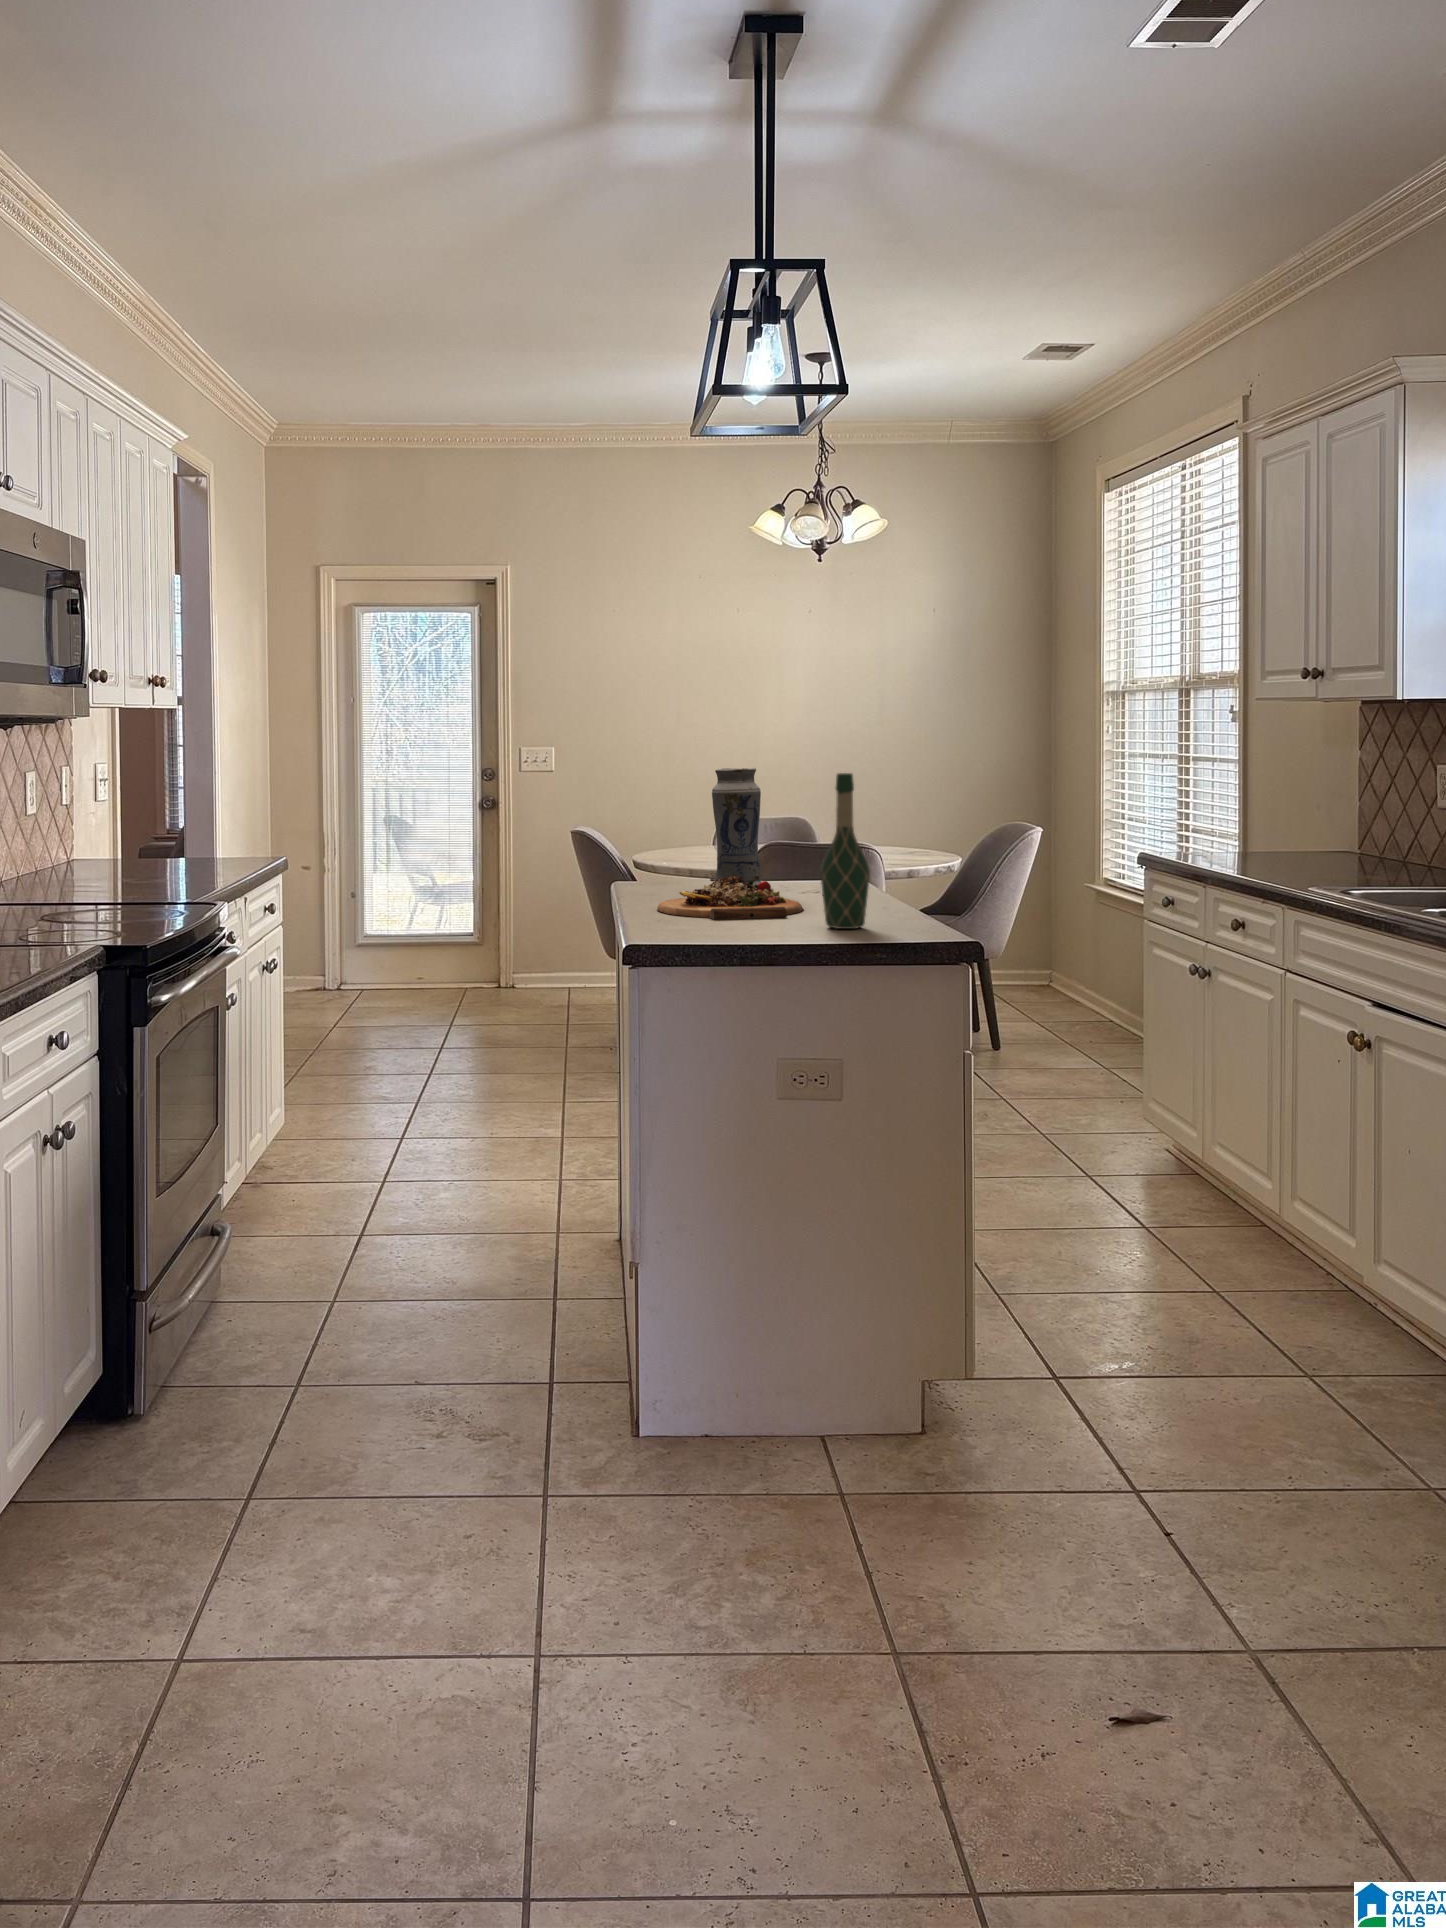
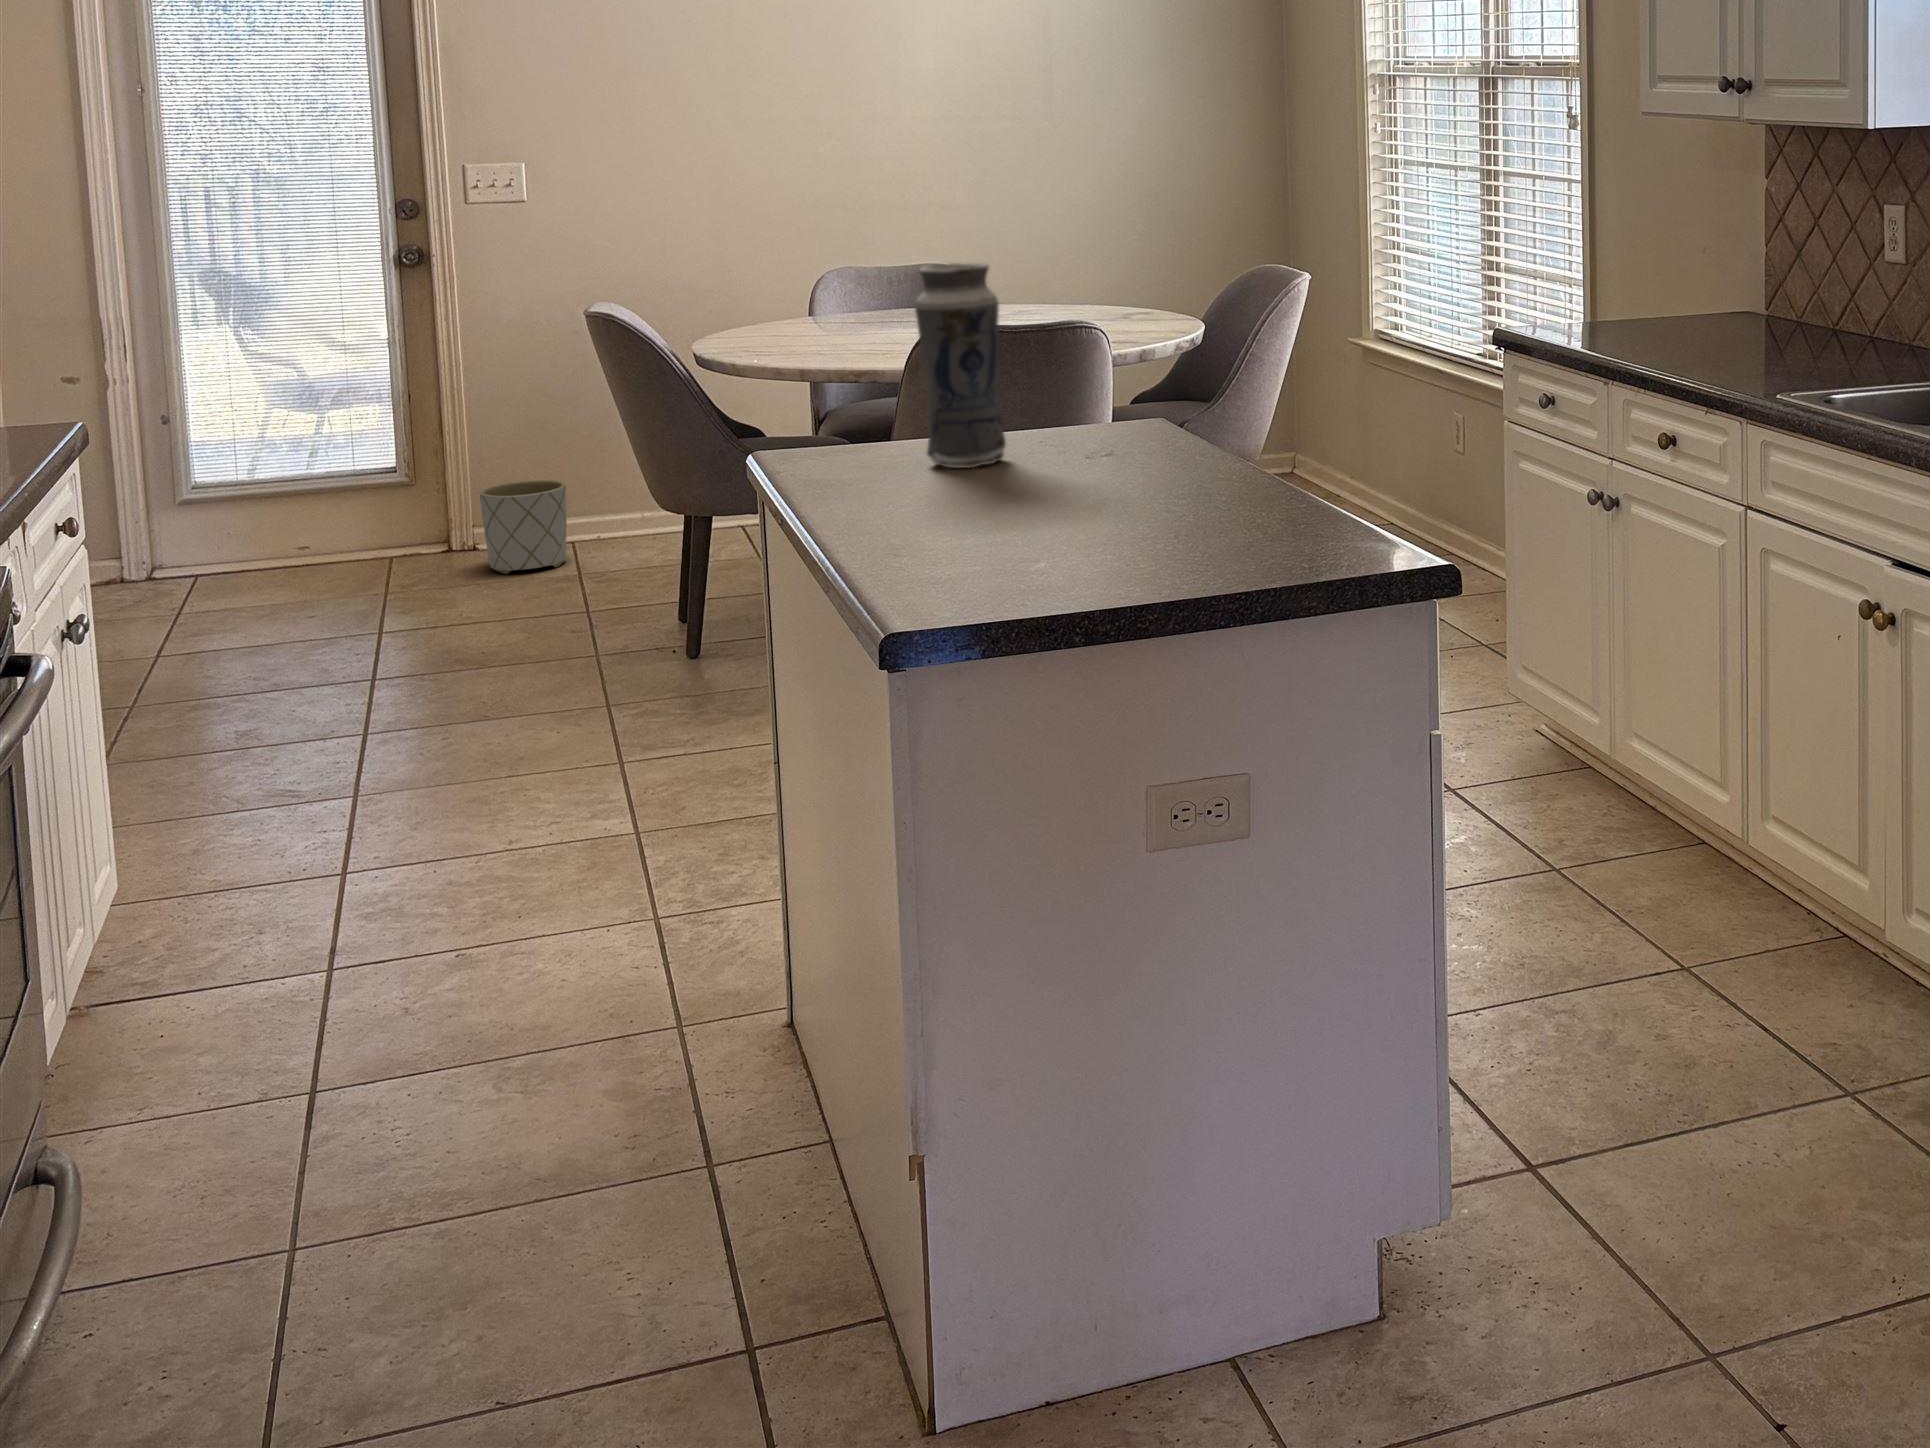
wine bottle: present [820,773,870,929] -> none [1175,309,1258,567]
cutting board: present [657,876,804,920] -> none [861,467,1116,560]
planter: none [517,944,565,1000] -> present [480,480,566,574]

